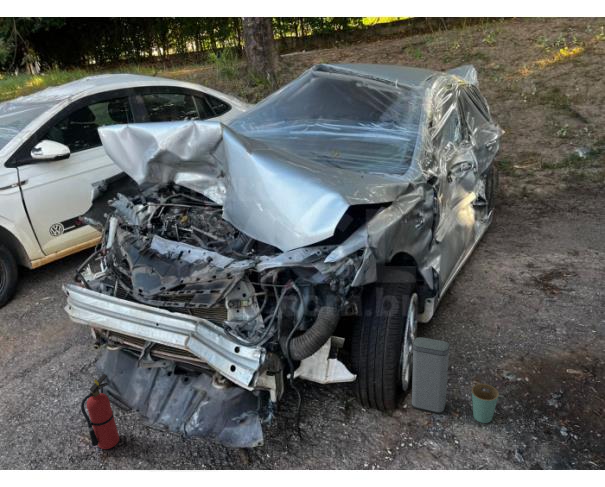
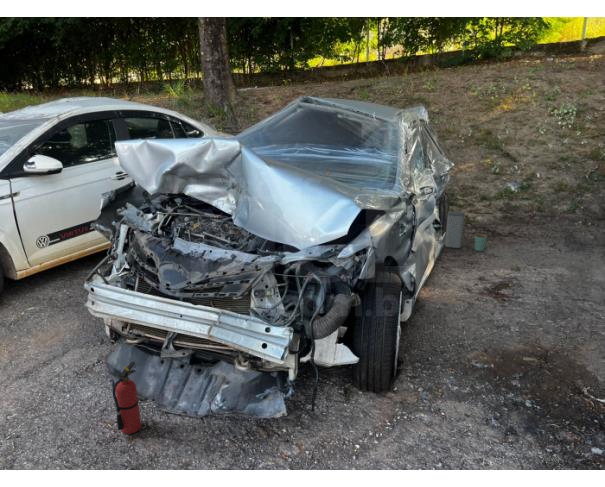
trash can: present [412,337,499,423] -> present [445,212,487,251]

